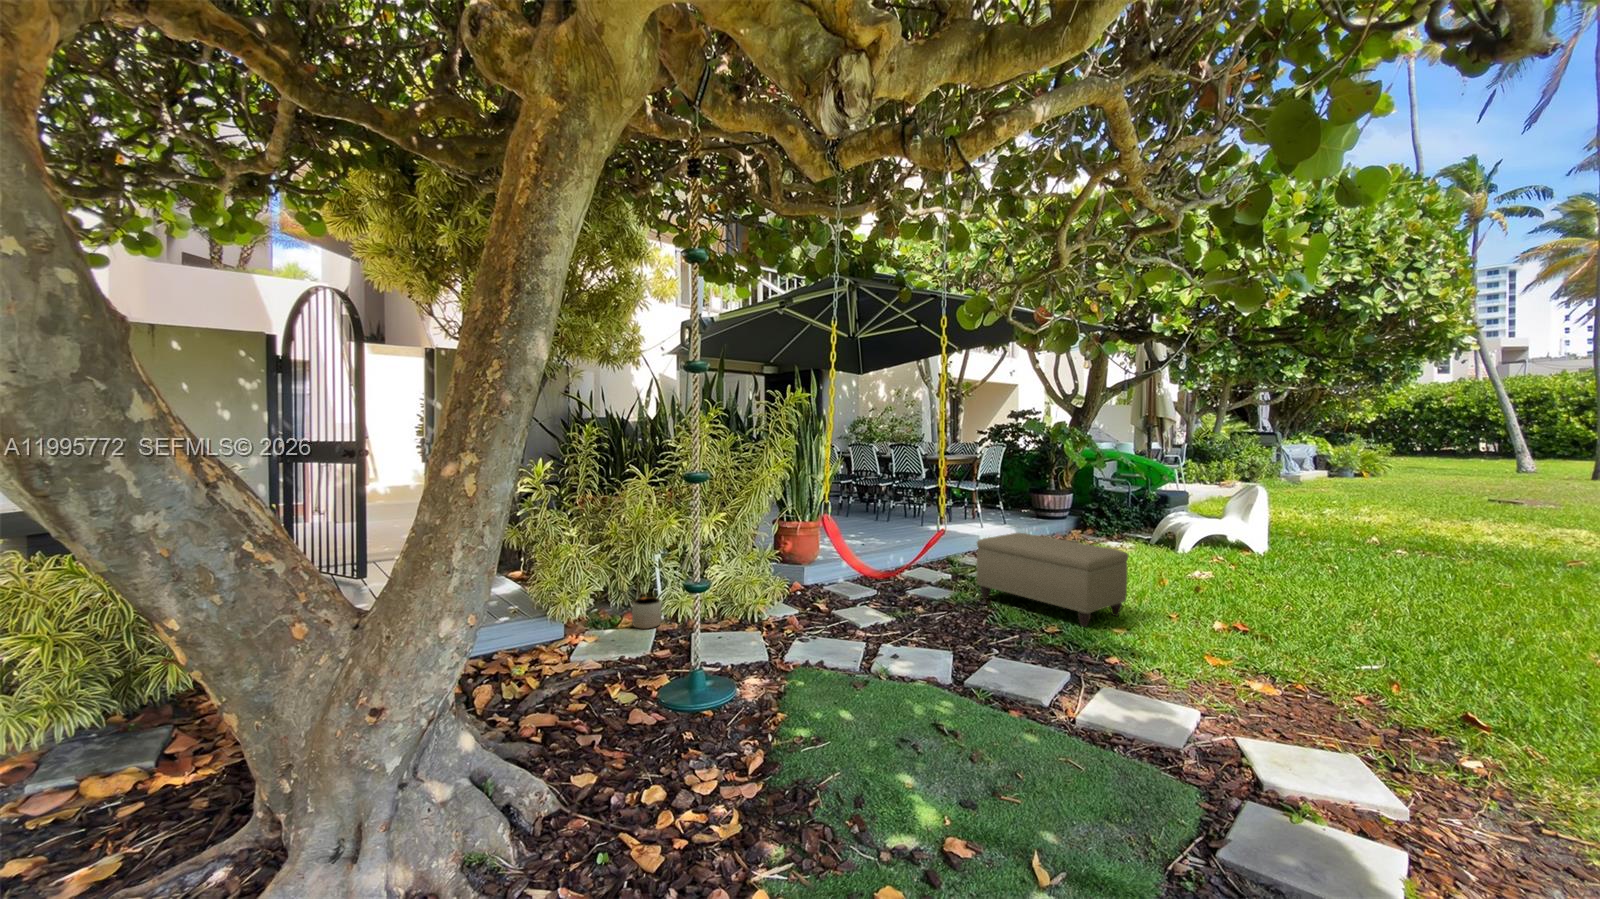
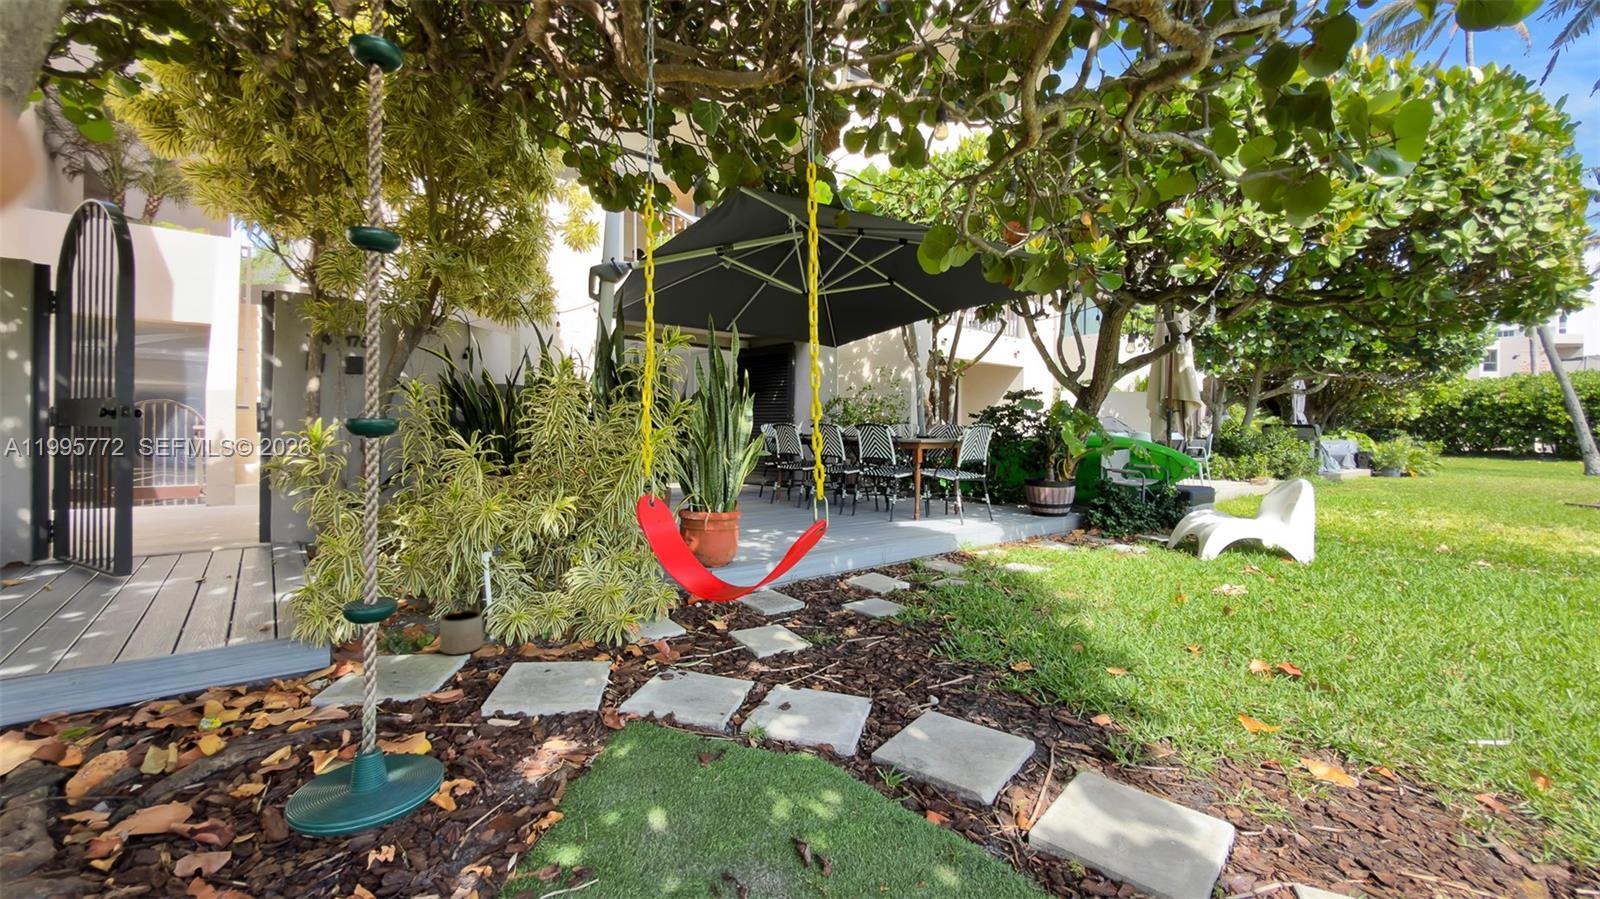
ottoman: present [977,533,1128,627] -> none [931,531,1133,663]

